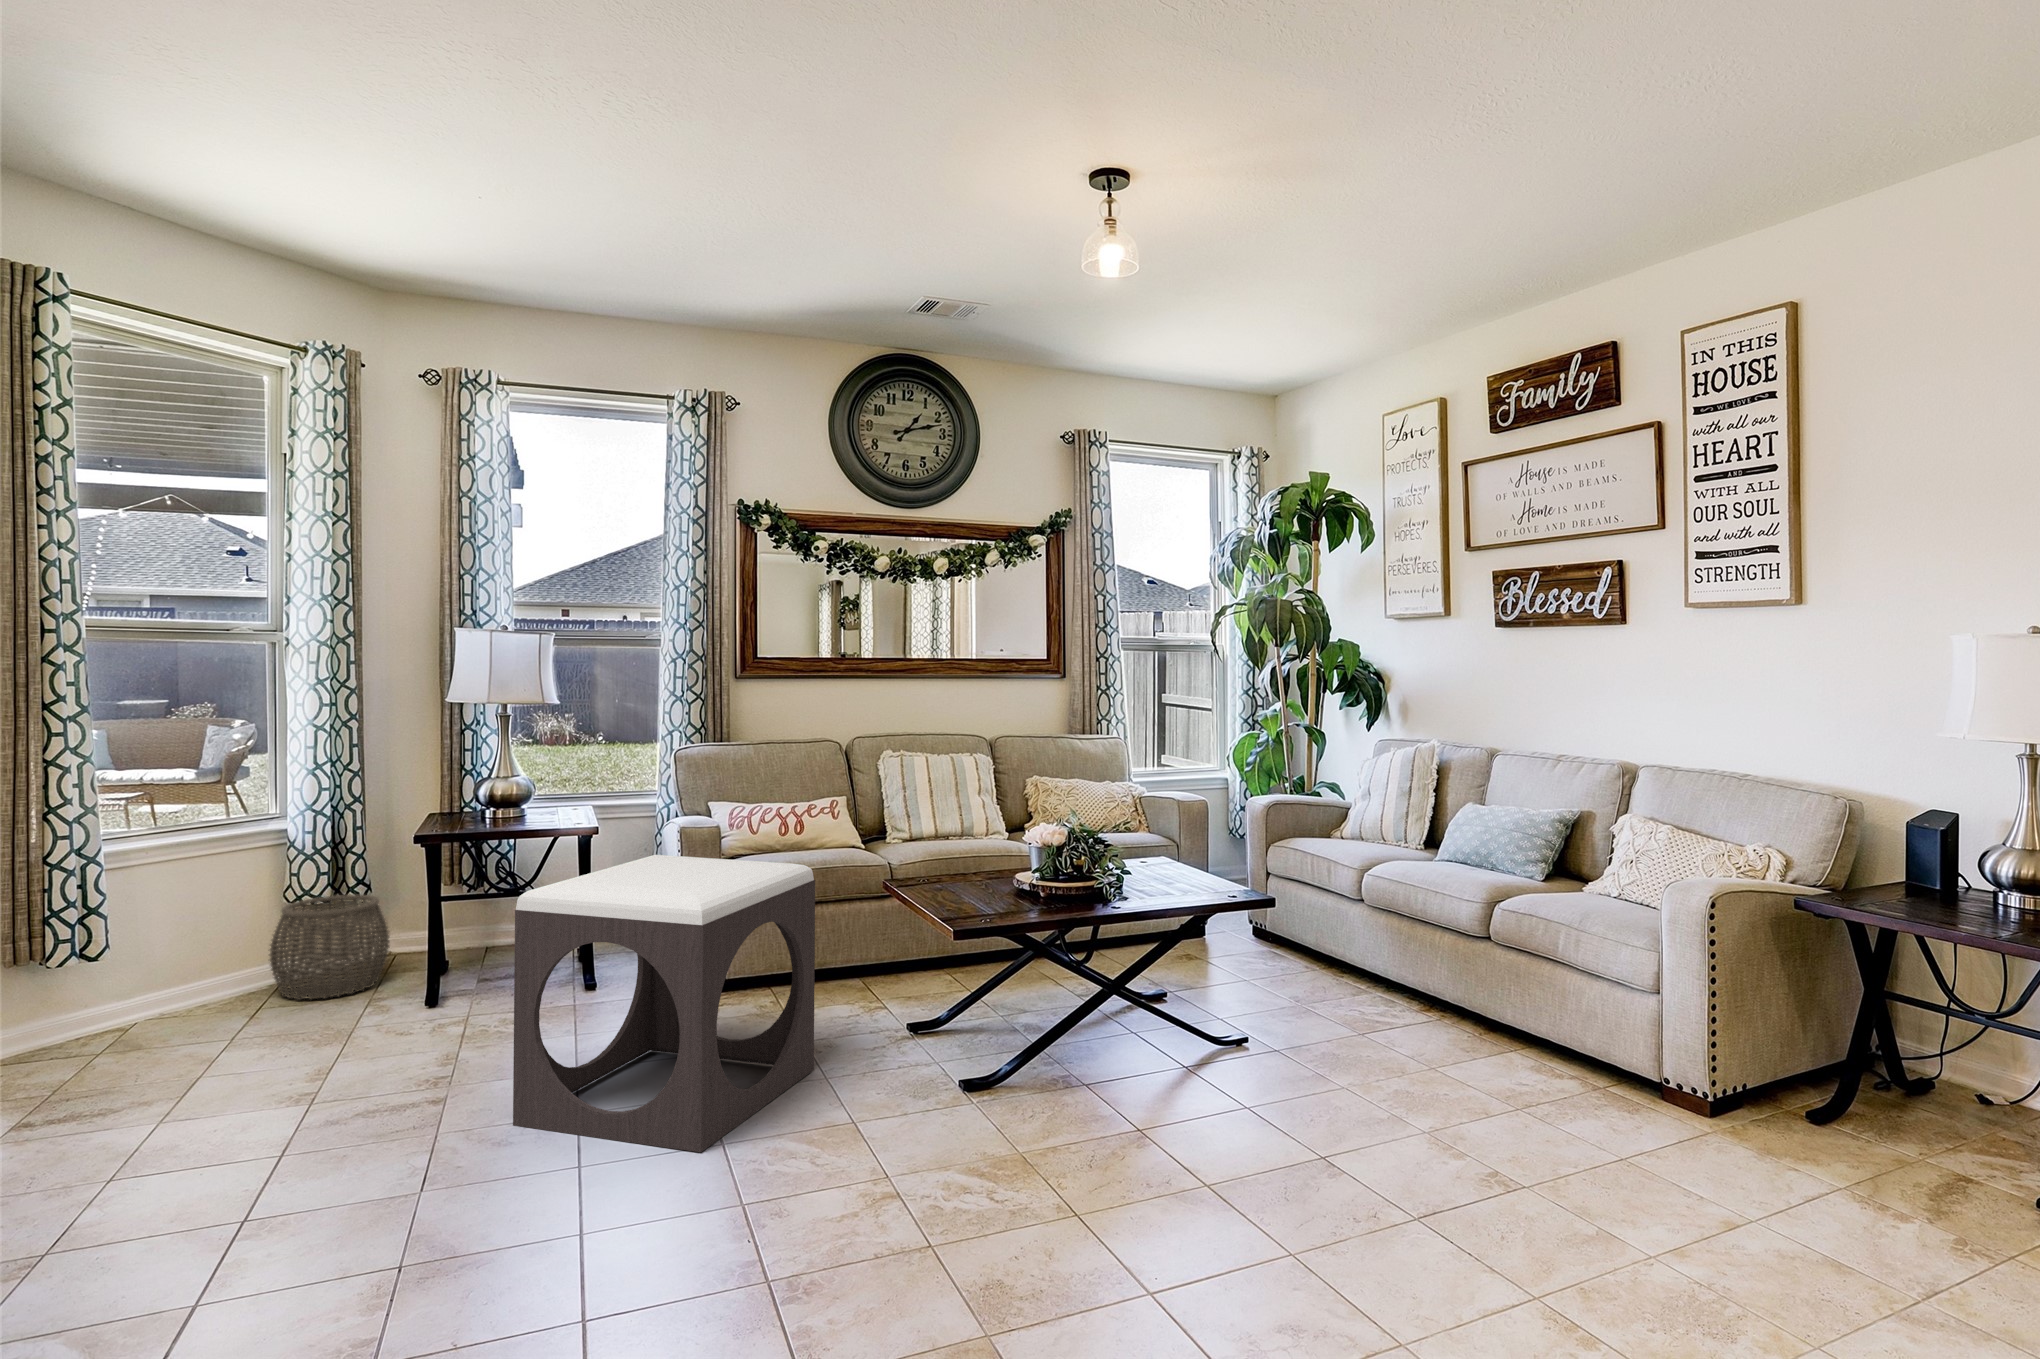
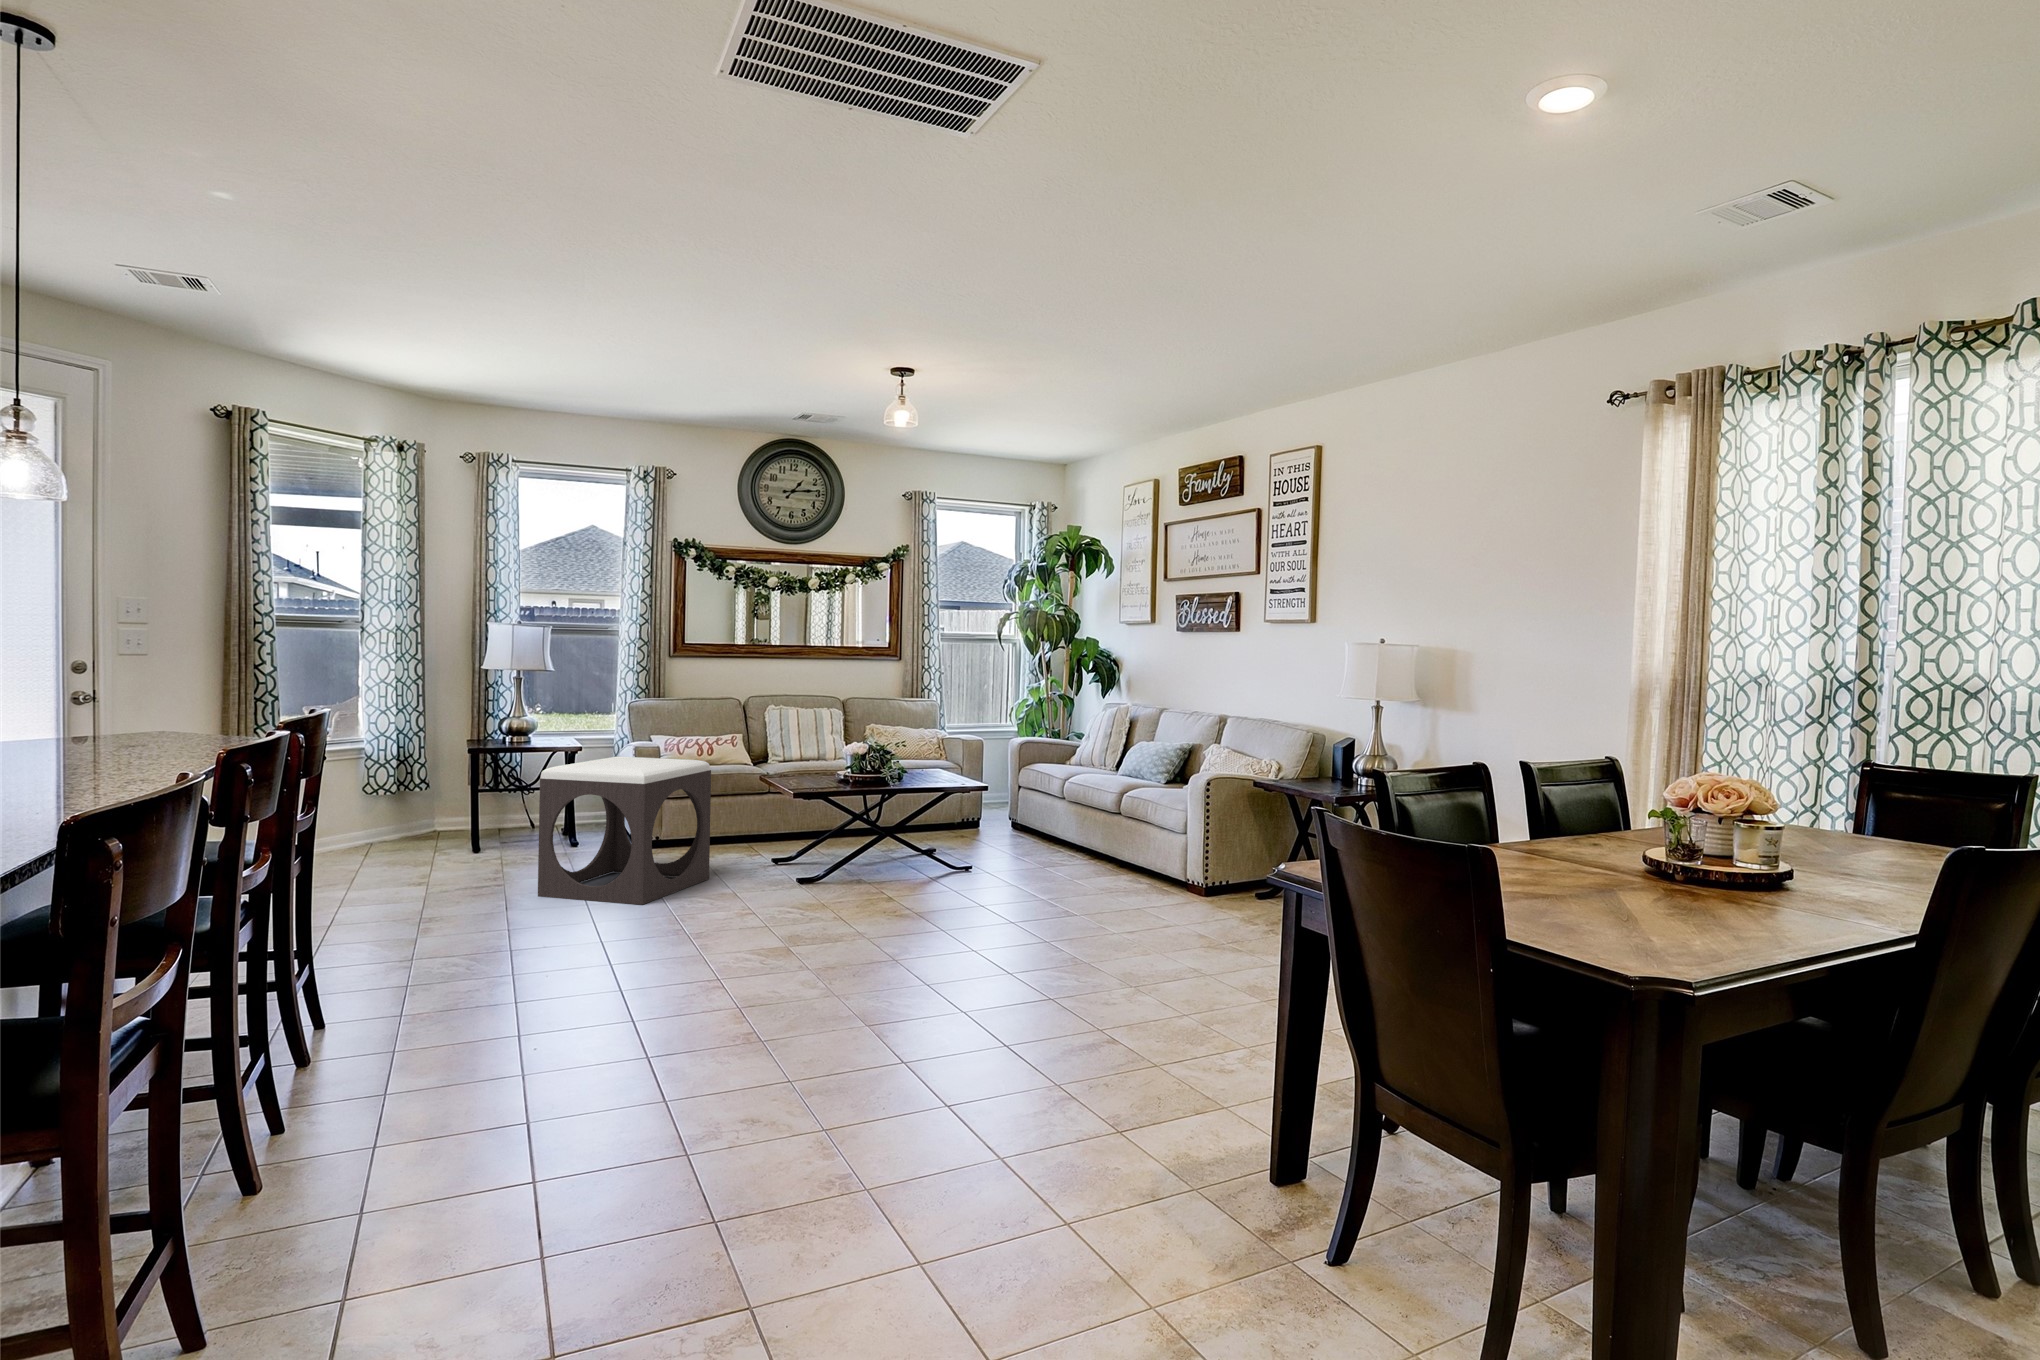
woven basket: present [269,894,389,1000] -> none [369,790,444,852]

